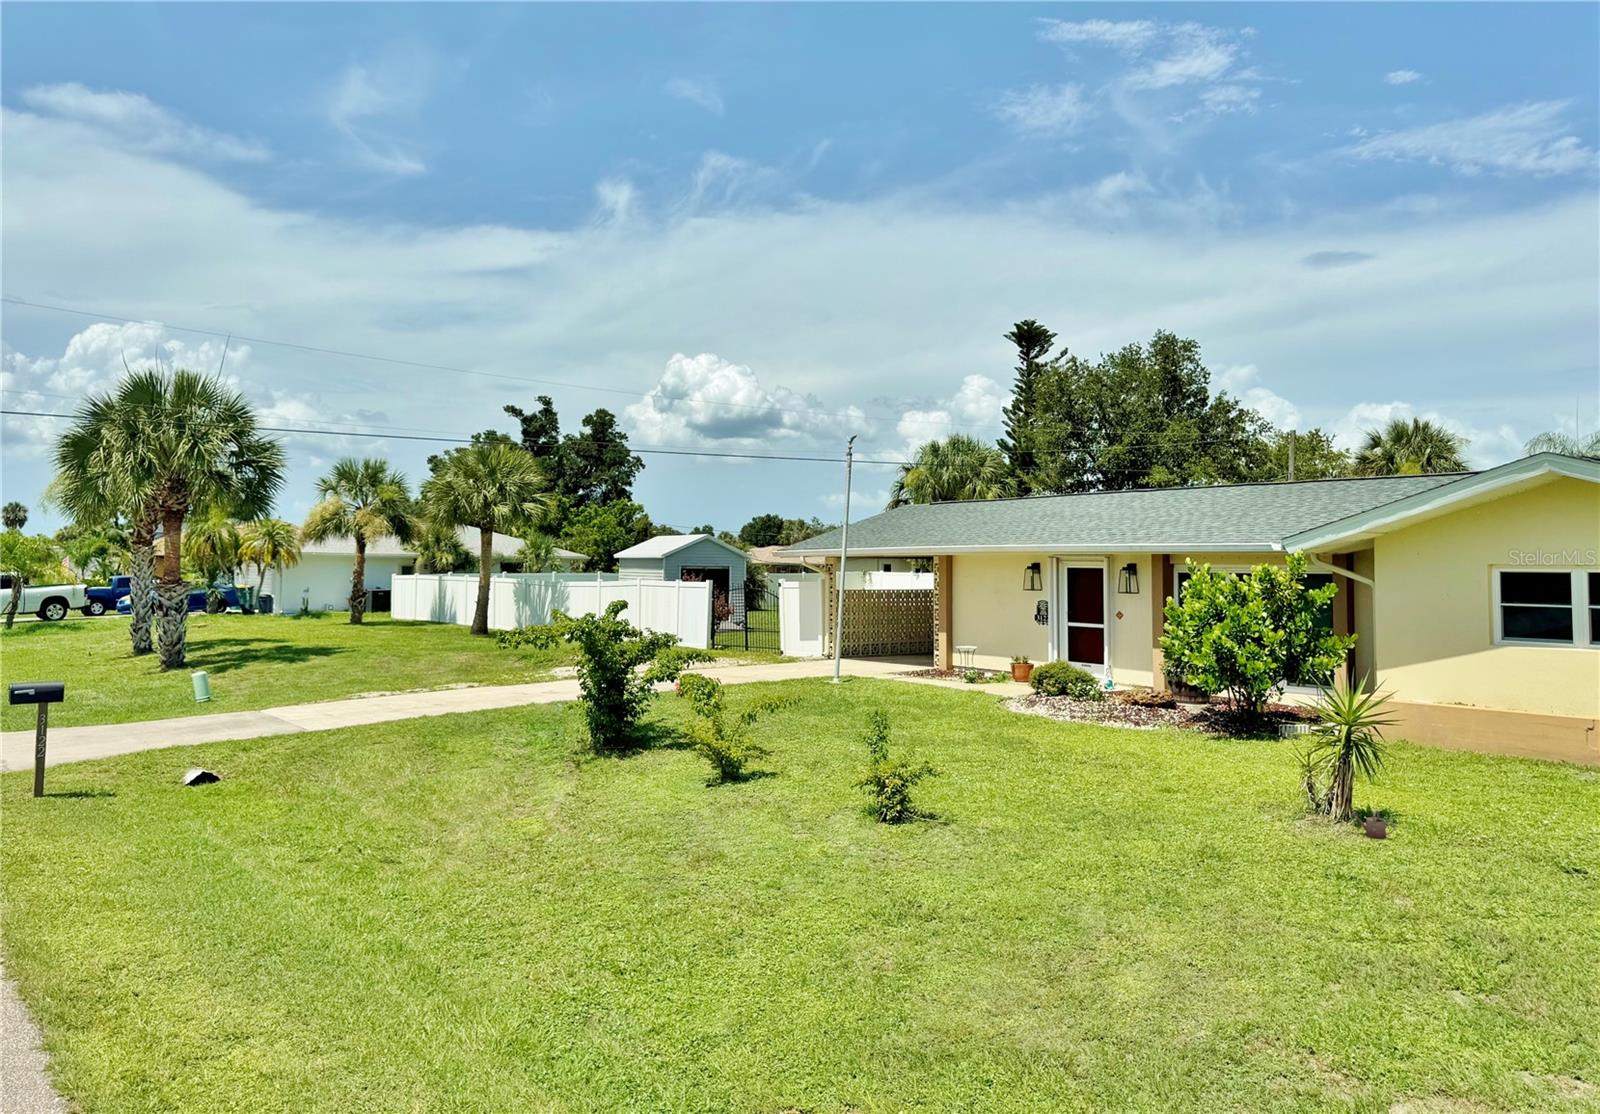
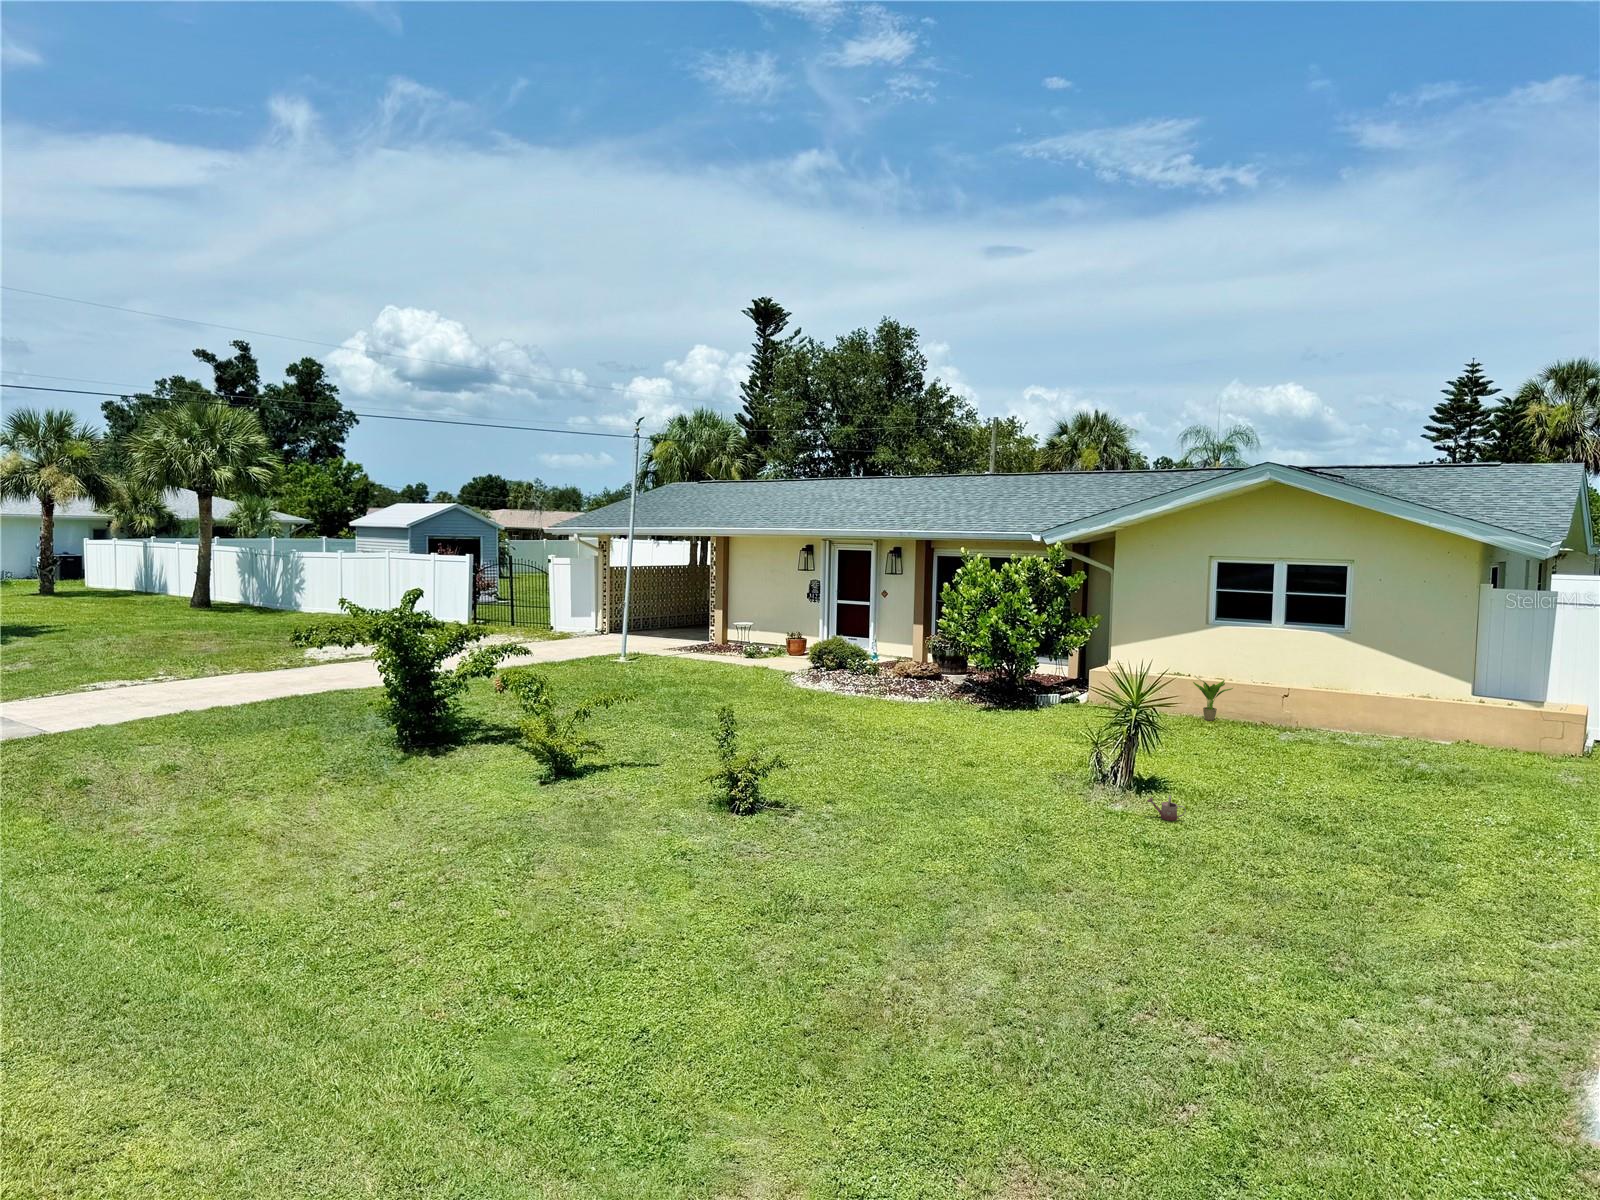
potted plant: none [1469,701,1524,757] -> present [1193,677,1233,721]

